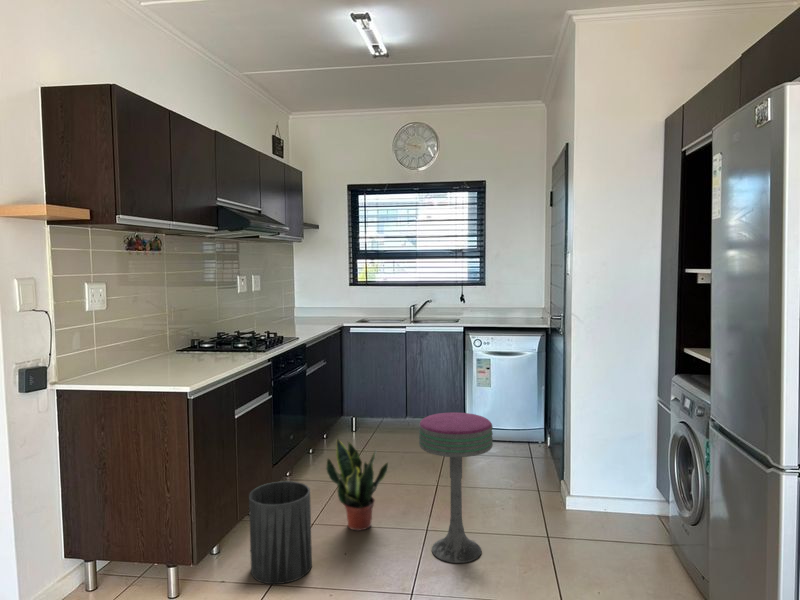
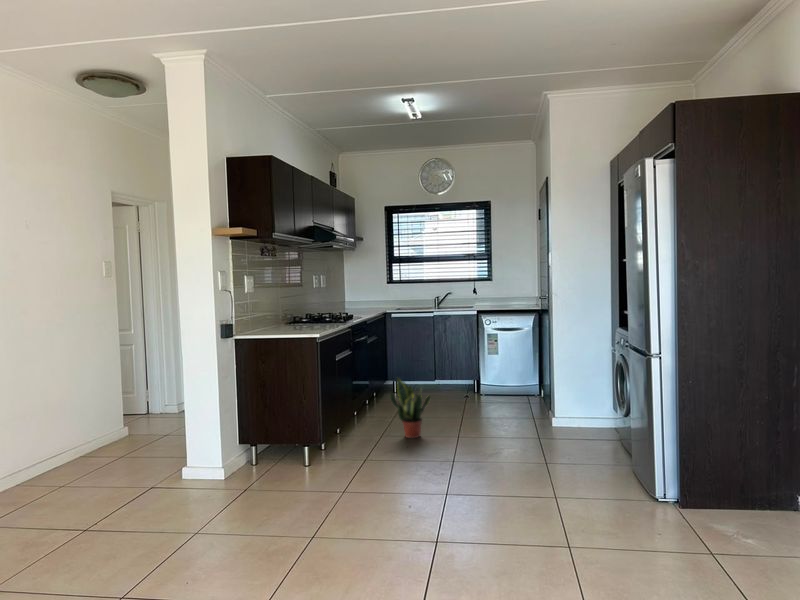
bar stool: present [419,412,493,563] -> none [453,357,500,449]
trash can: present [249,481,312,584] -> none [348,401,387,459]

